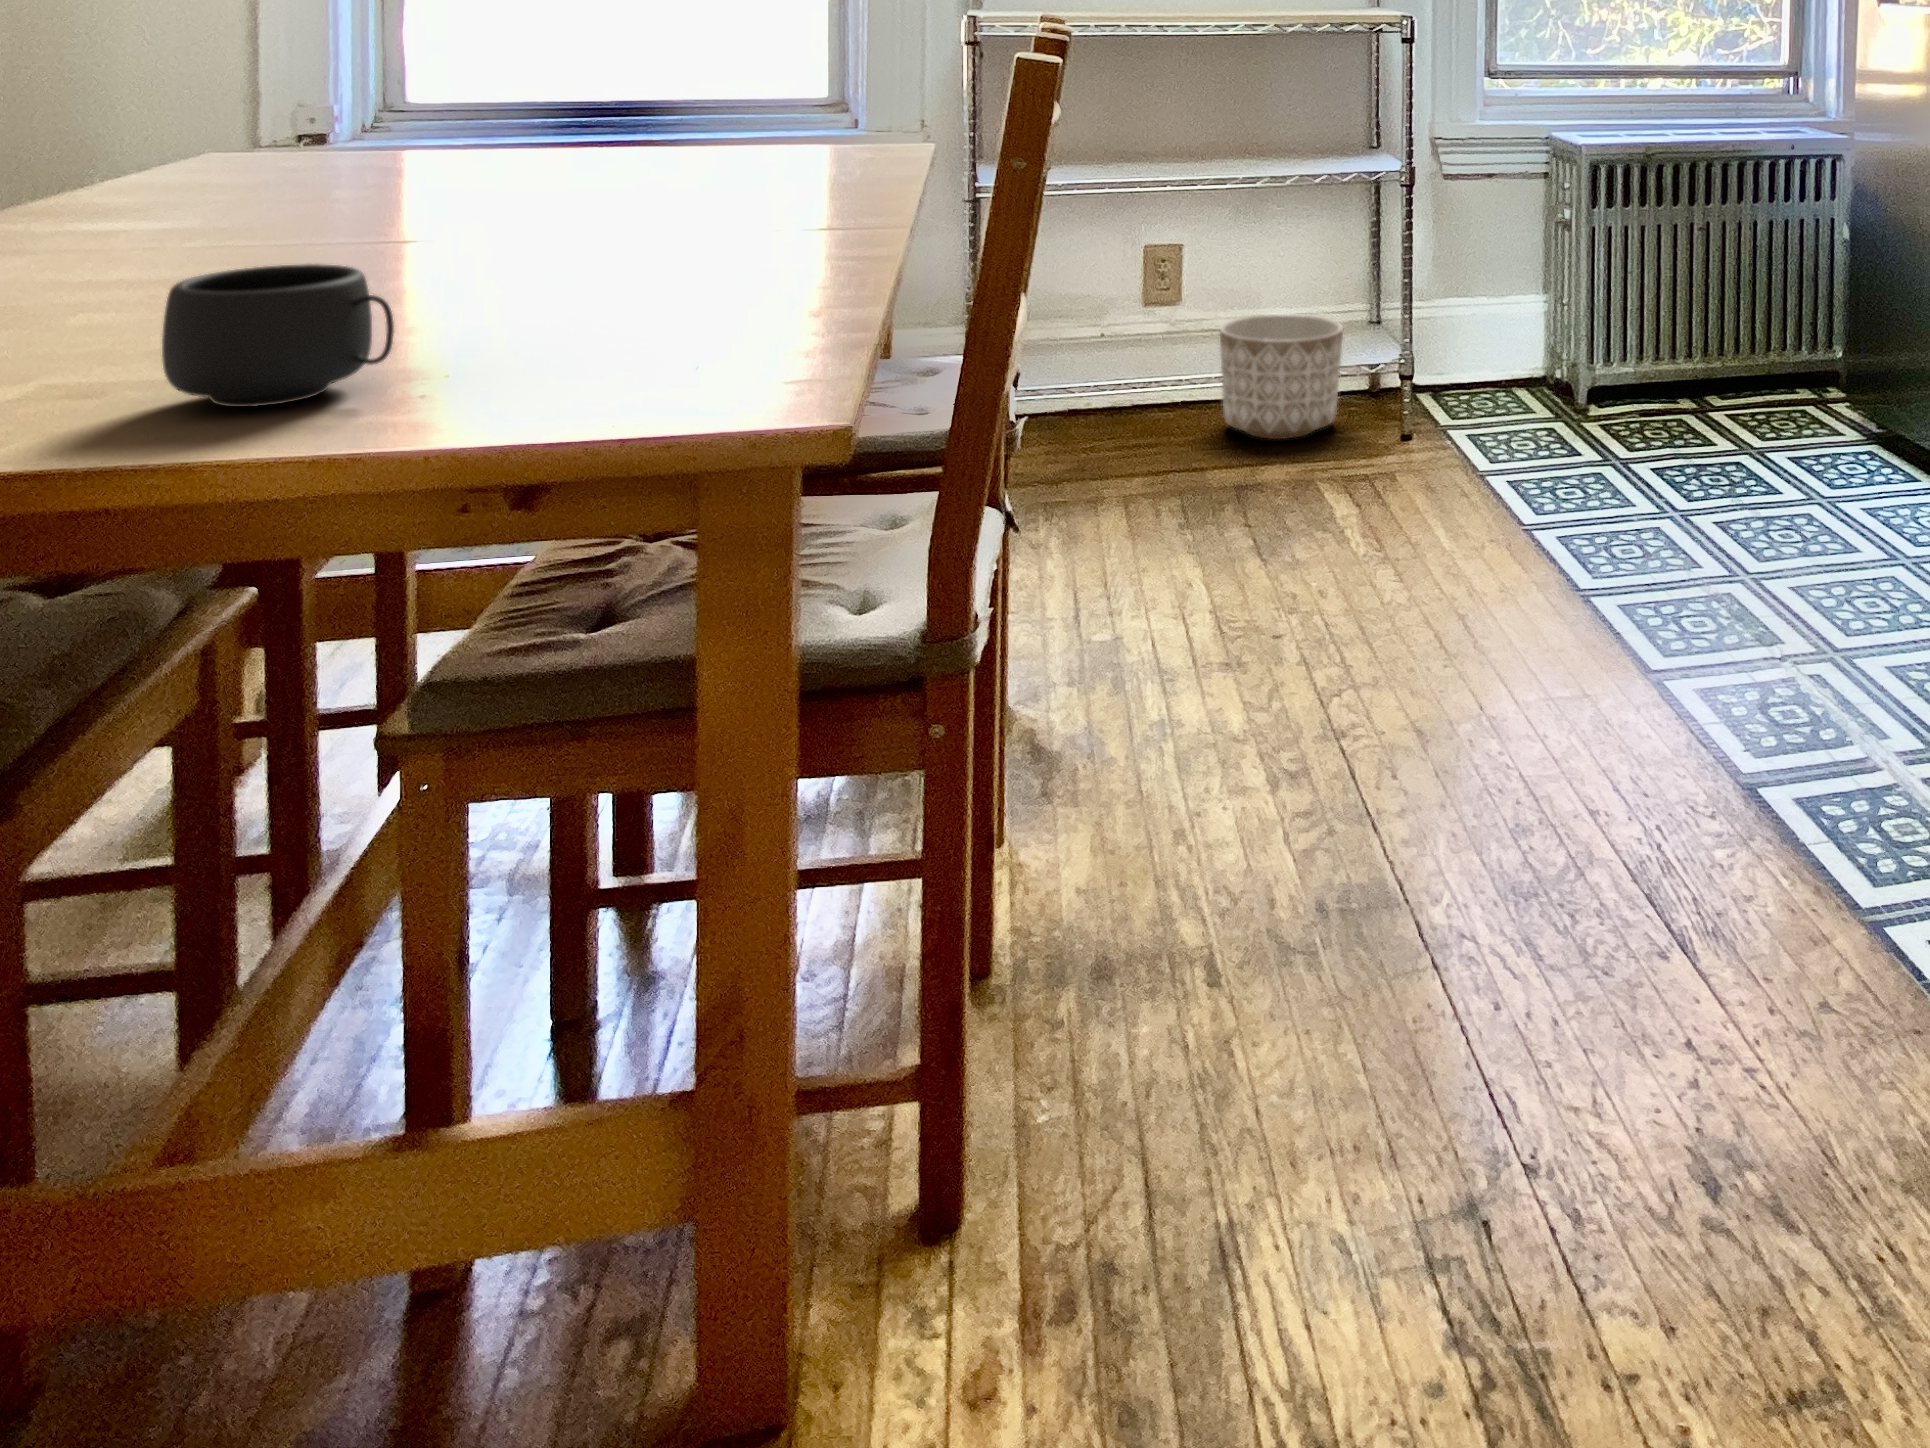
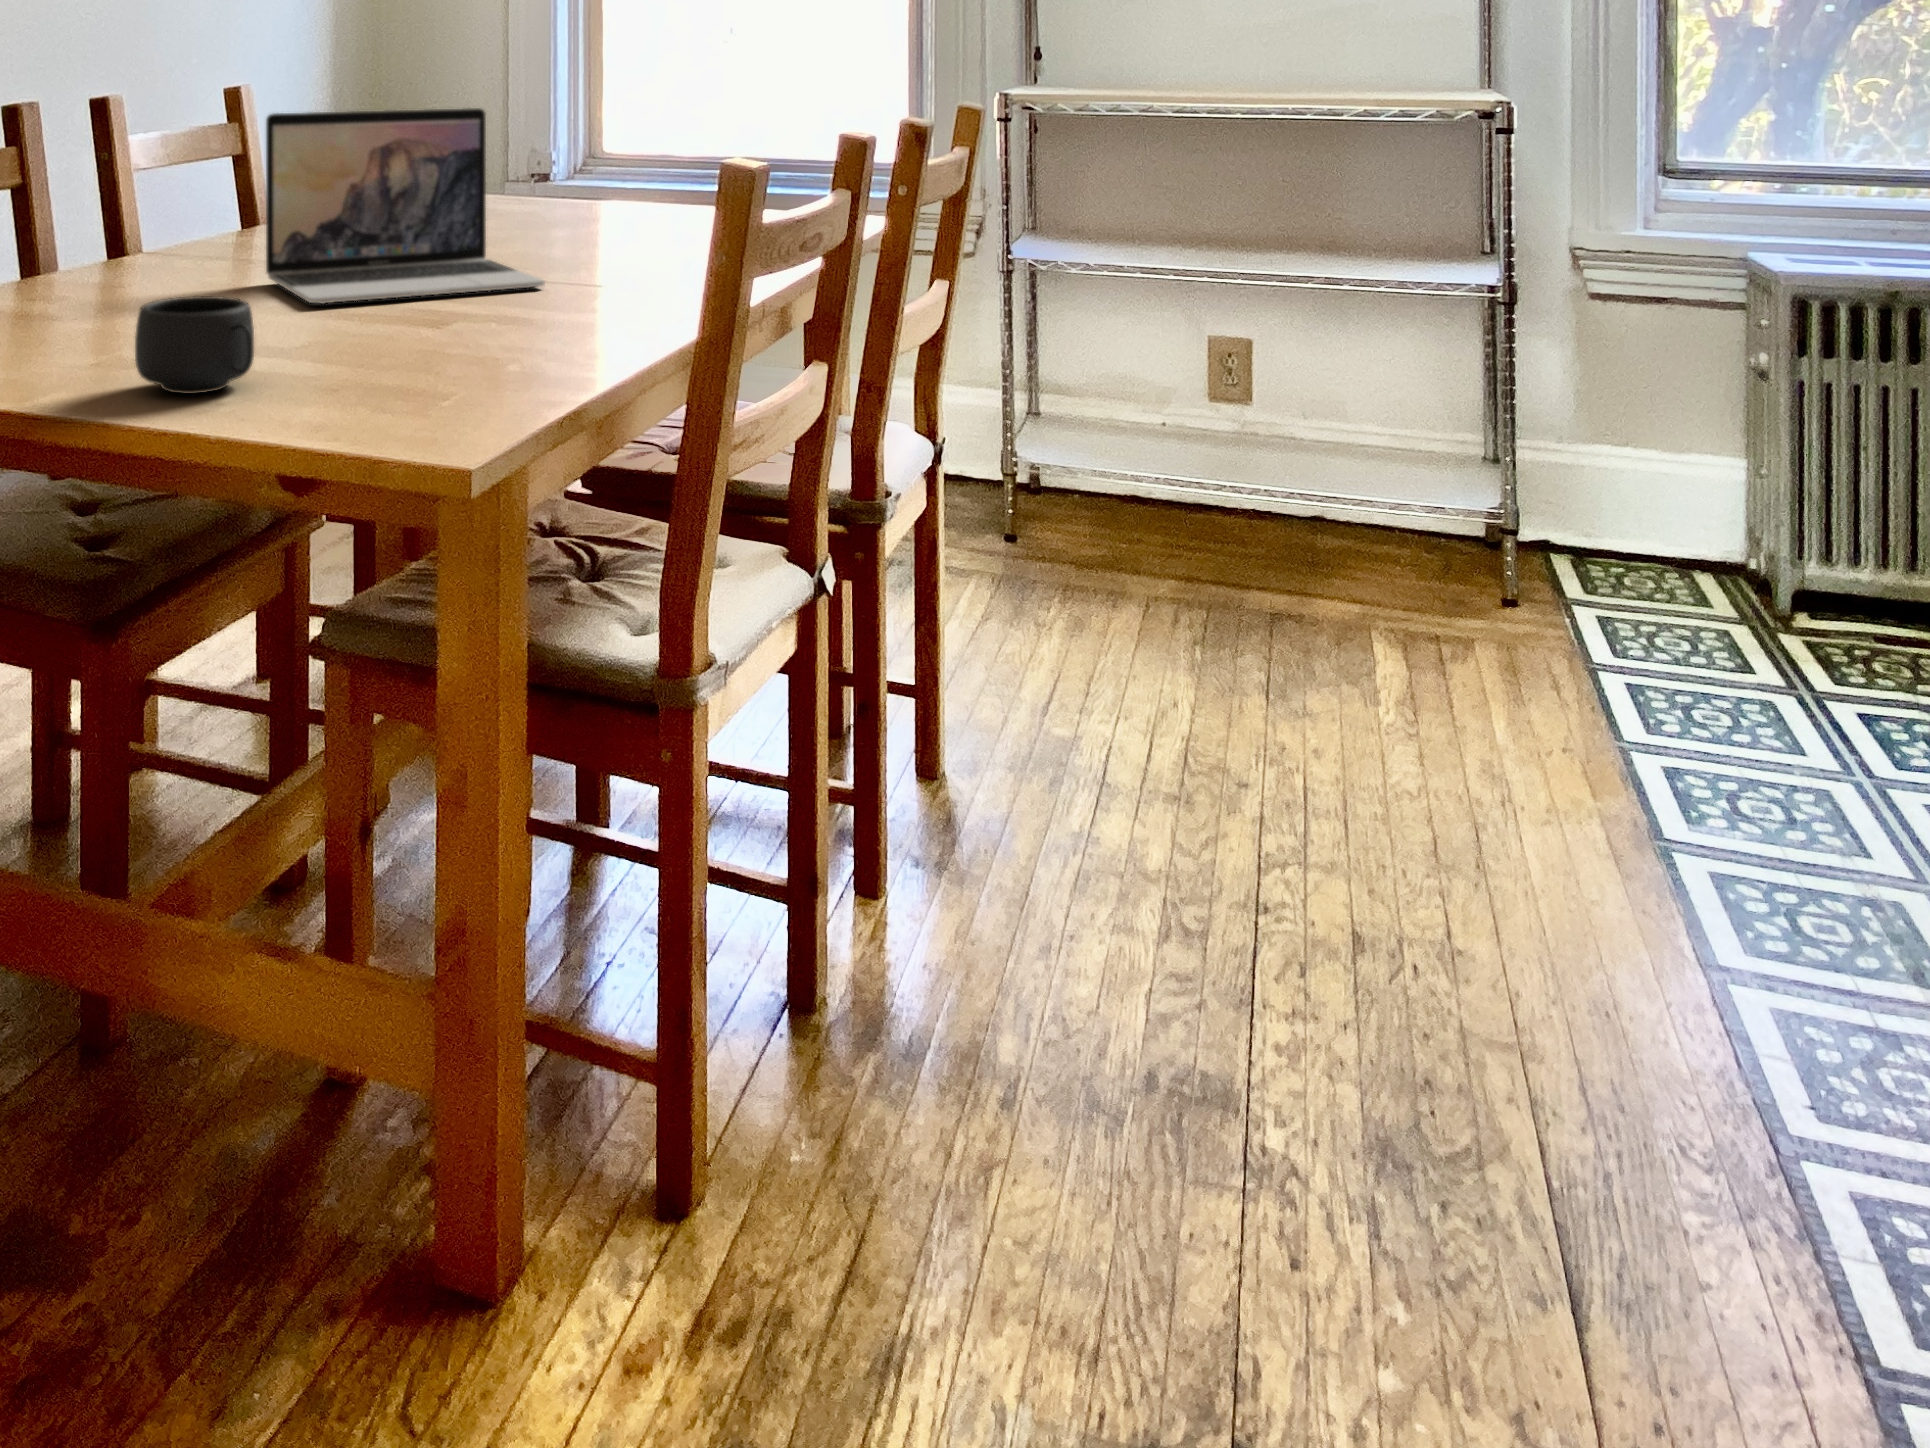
laptop: none [151,15,614,277] -> present [266,108,545,303]
planter: present [1219,313,1343,439] -> none [1289,433,1440,578]

